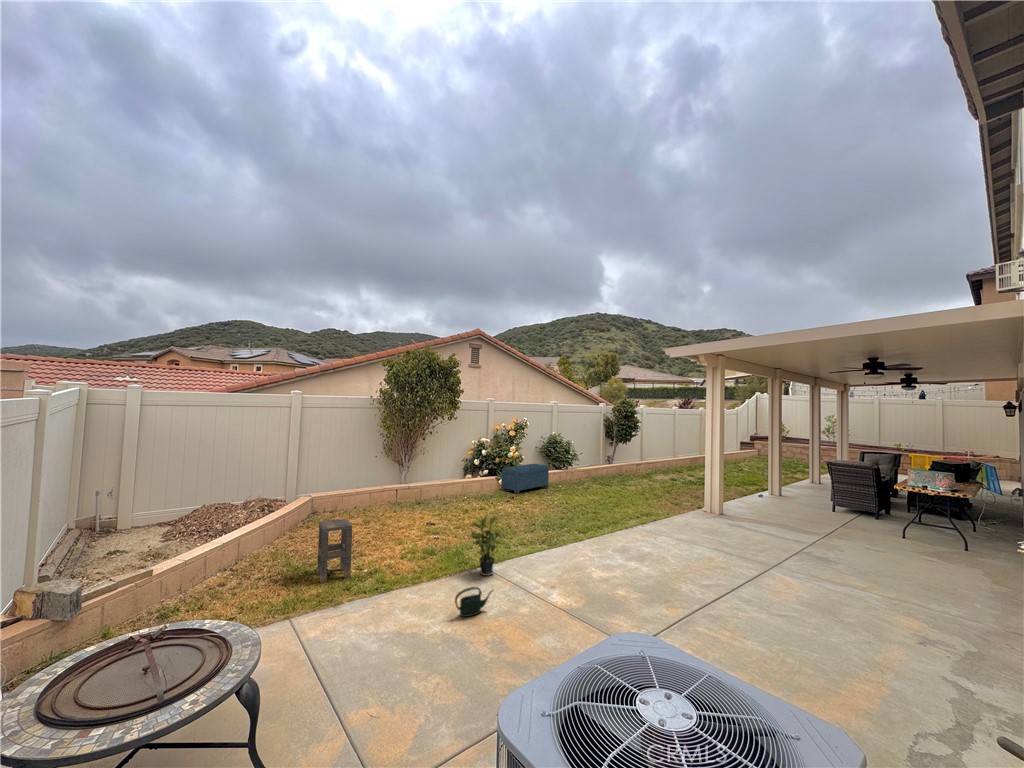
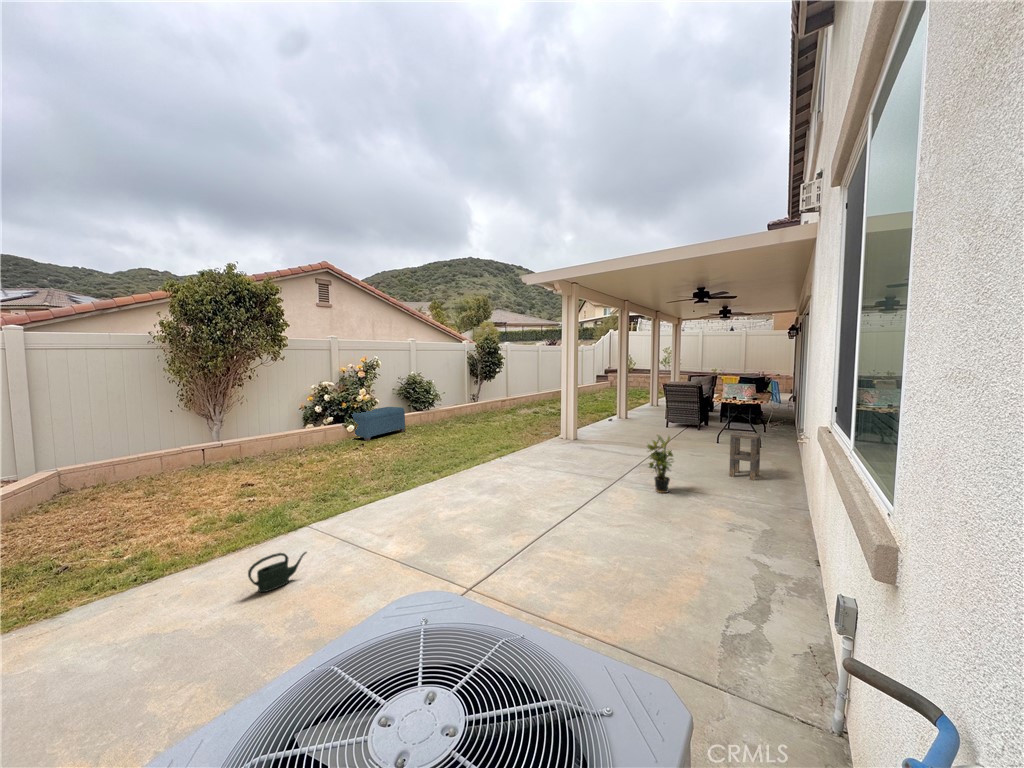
potted plant: present [471,514,502,576] -> present [647,435,673,493]
side table: present [317,519,352,583] -> present [729,431,761,480]

